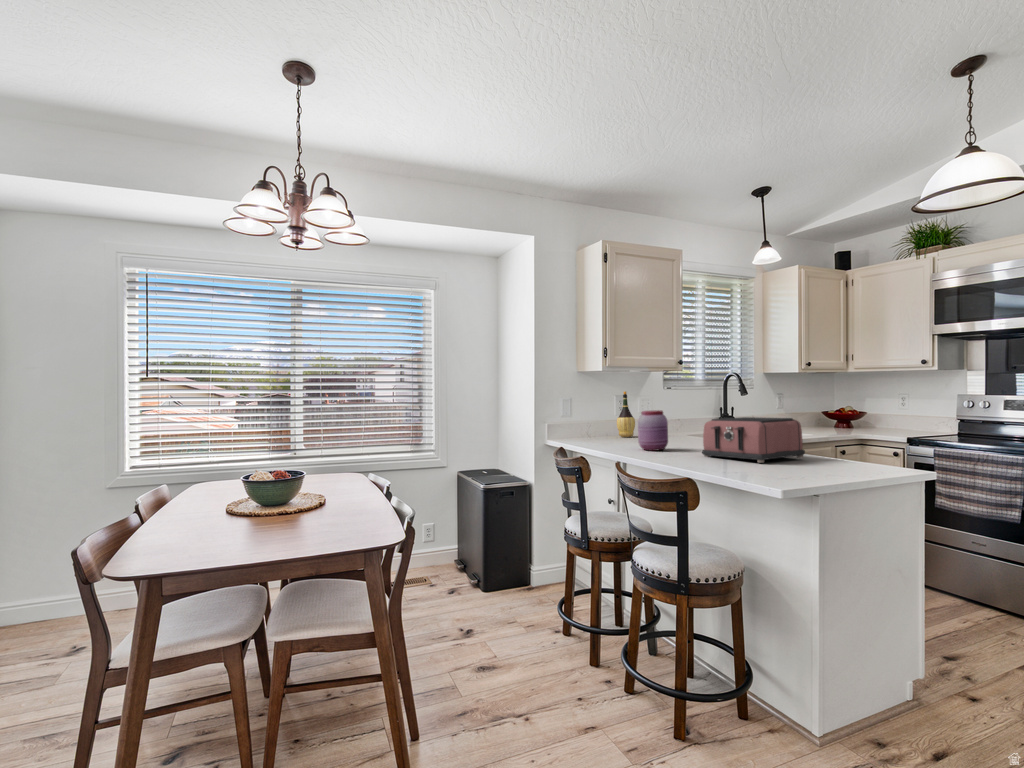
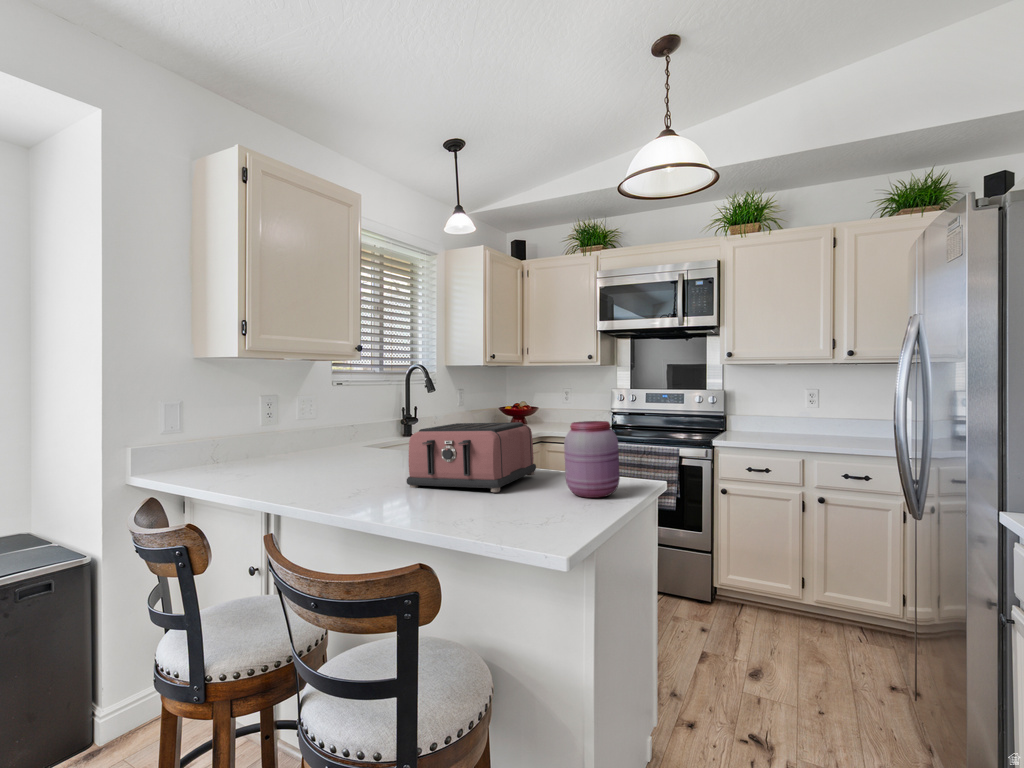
wine bottle: present [617,391,635,437] -> none [264,389,293,456]
jar: present [638,410,668,451] -> present [564,421,620,498]

